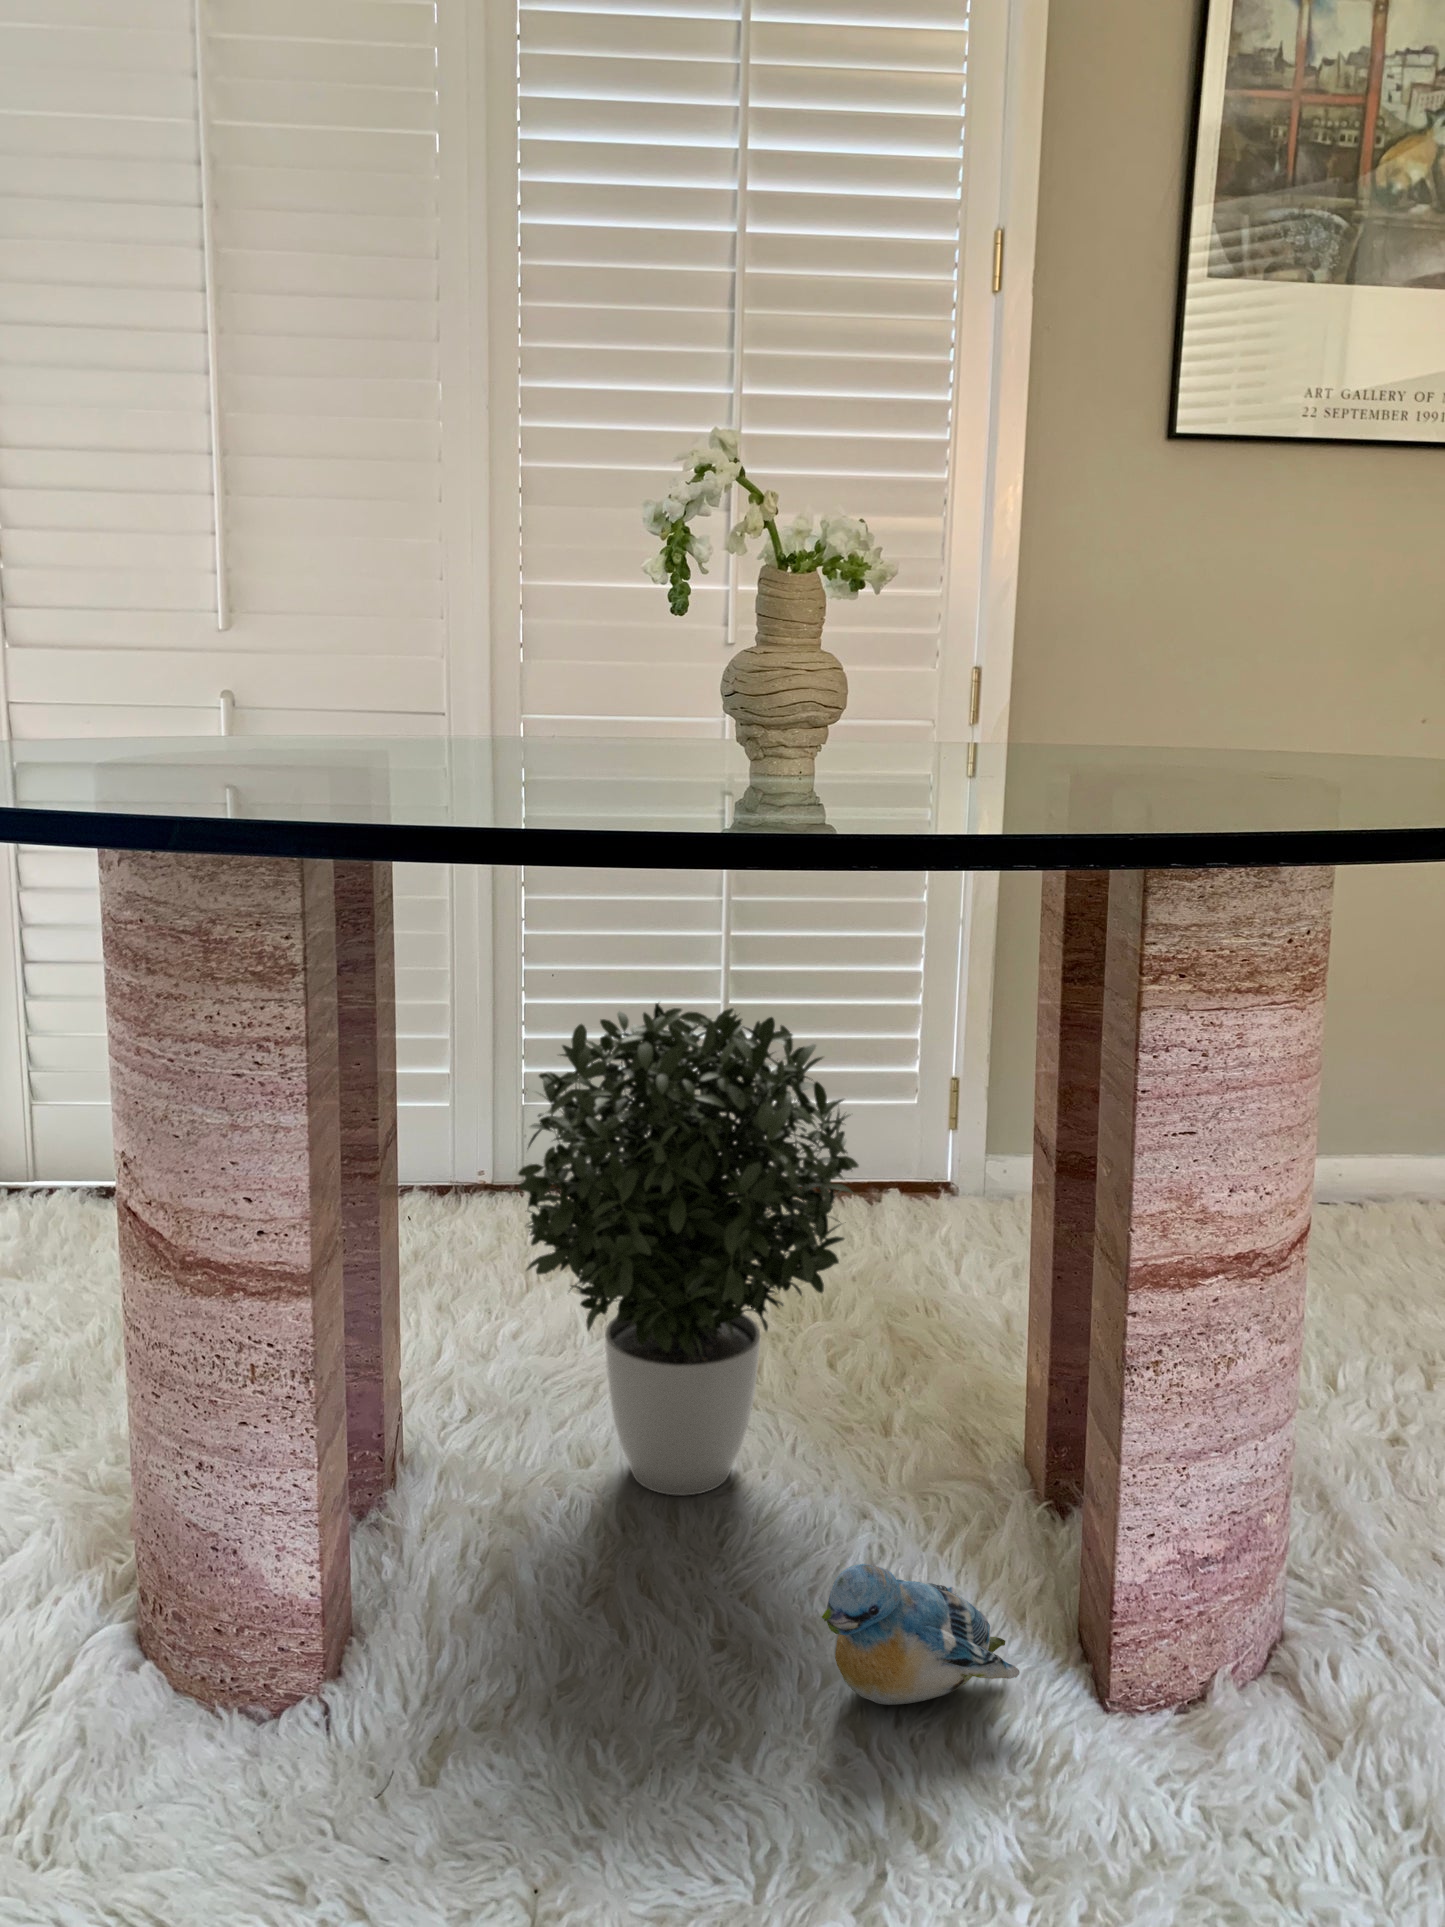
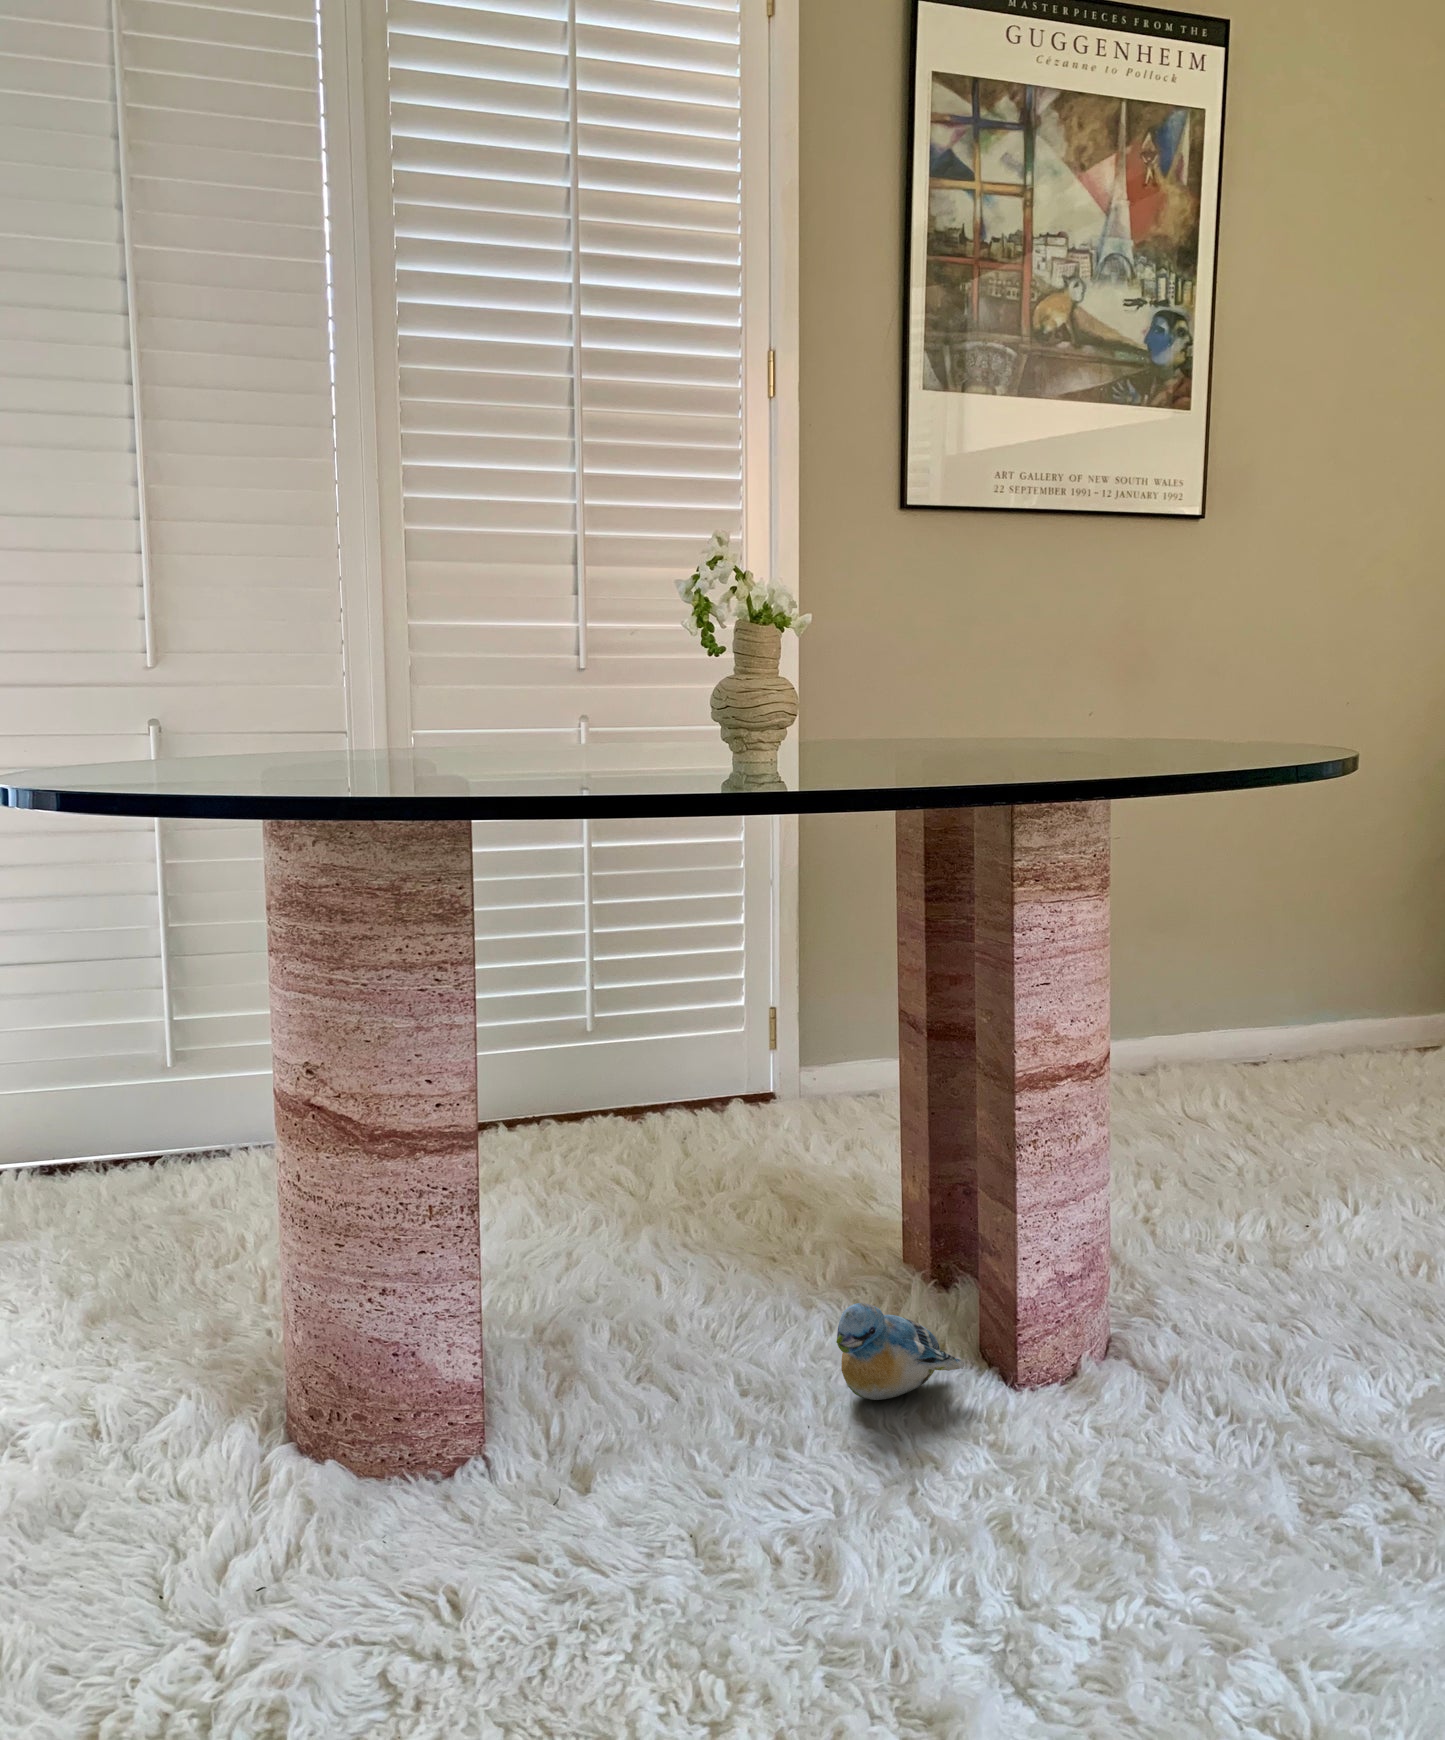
potted plant: present [518,1003,858,1496] -> none [541,934,796,1306]

